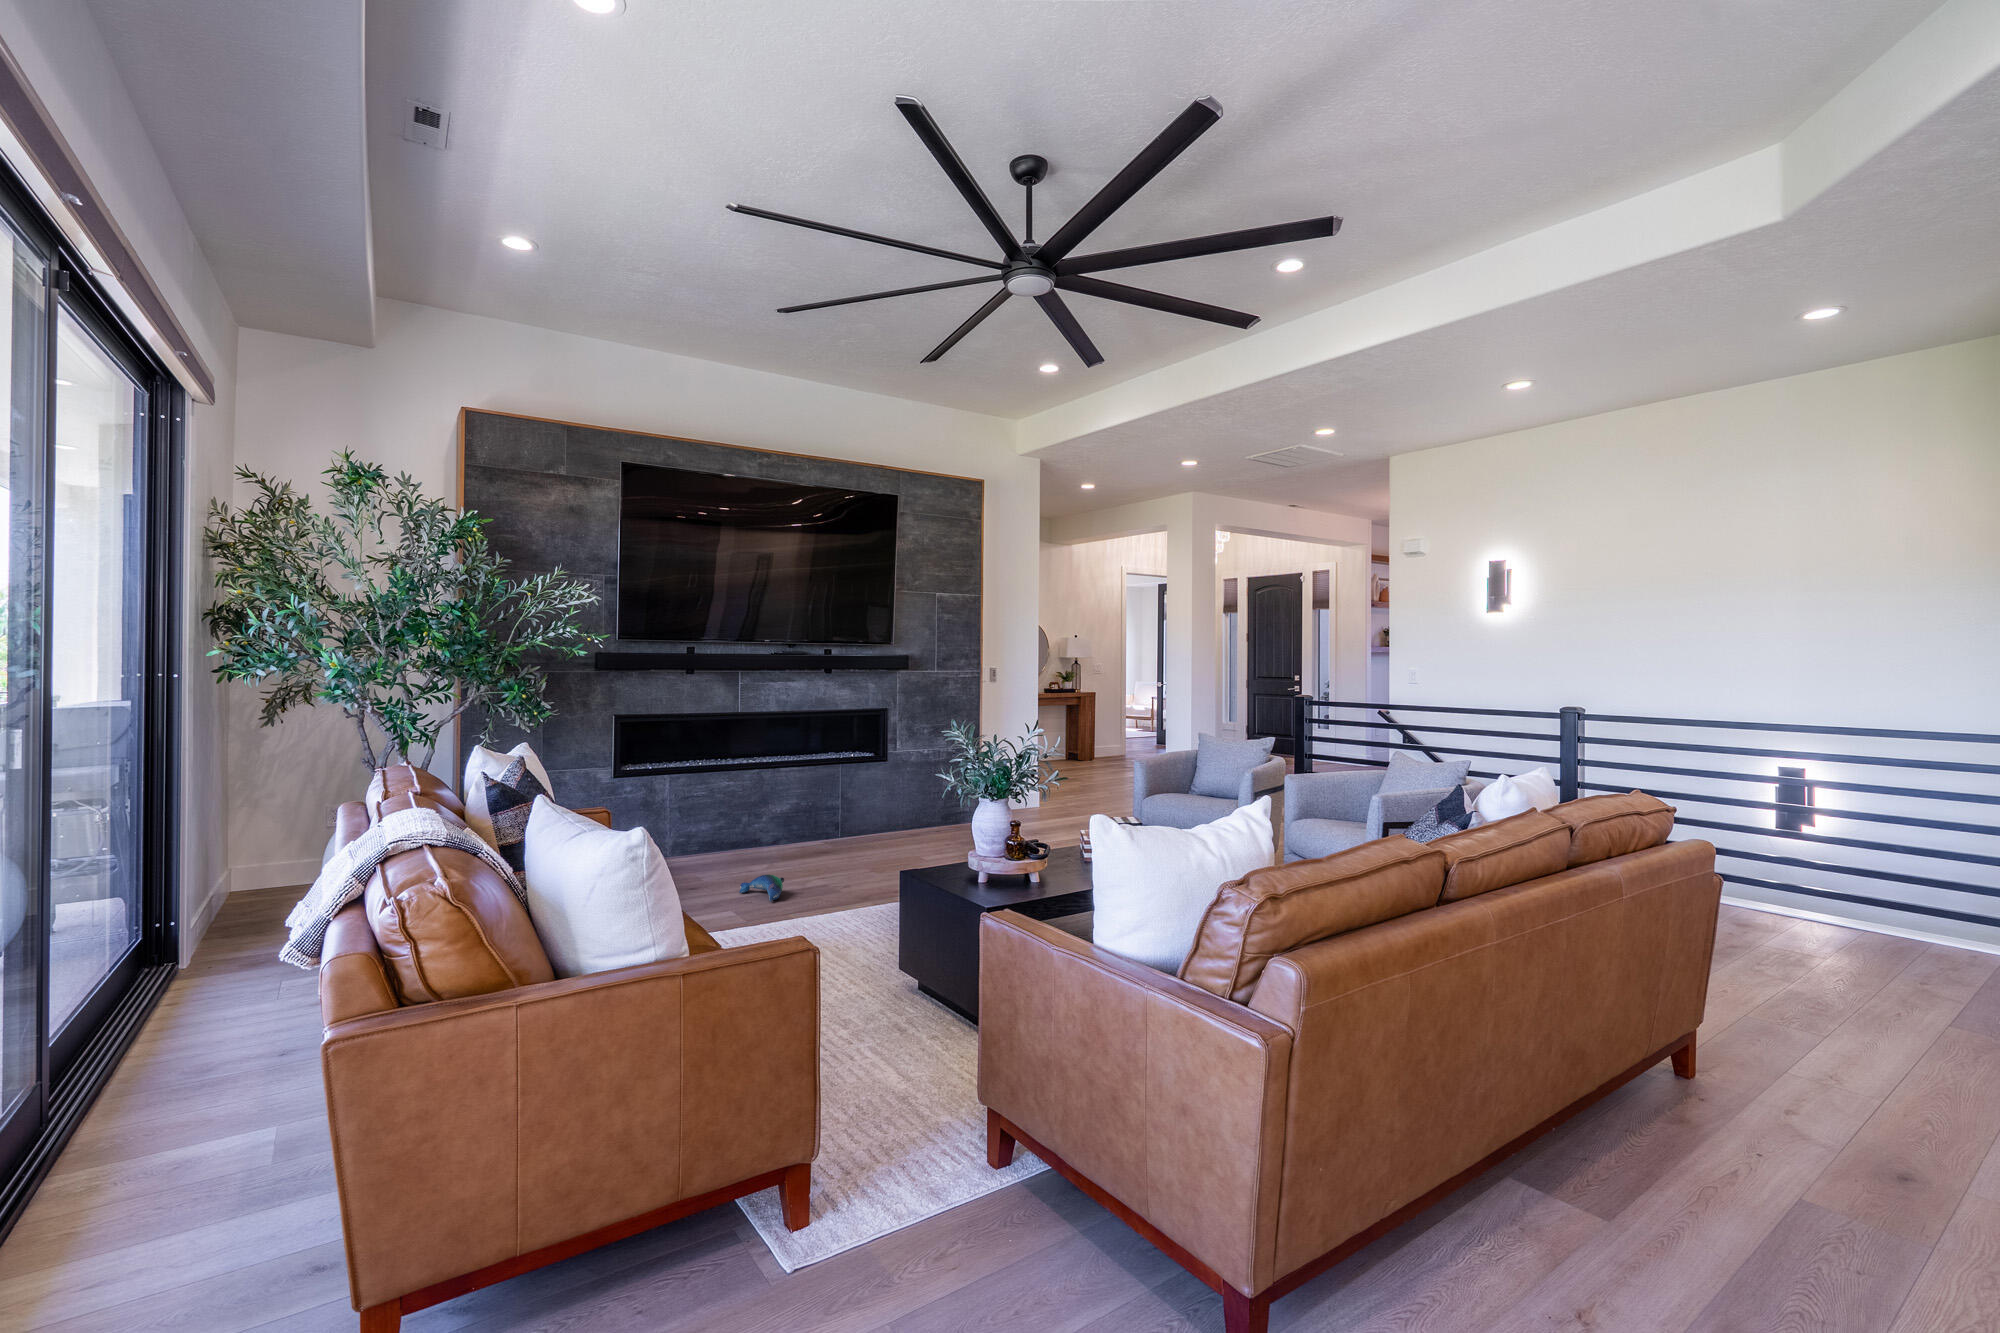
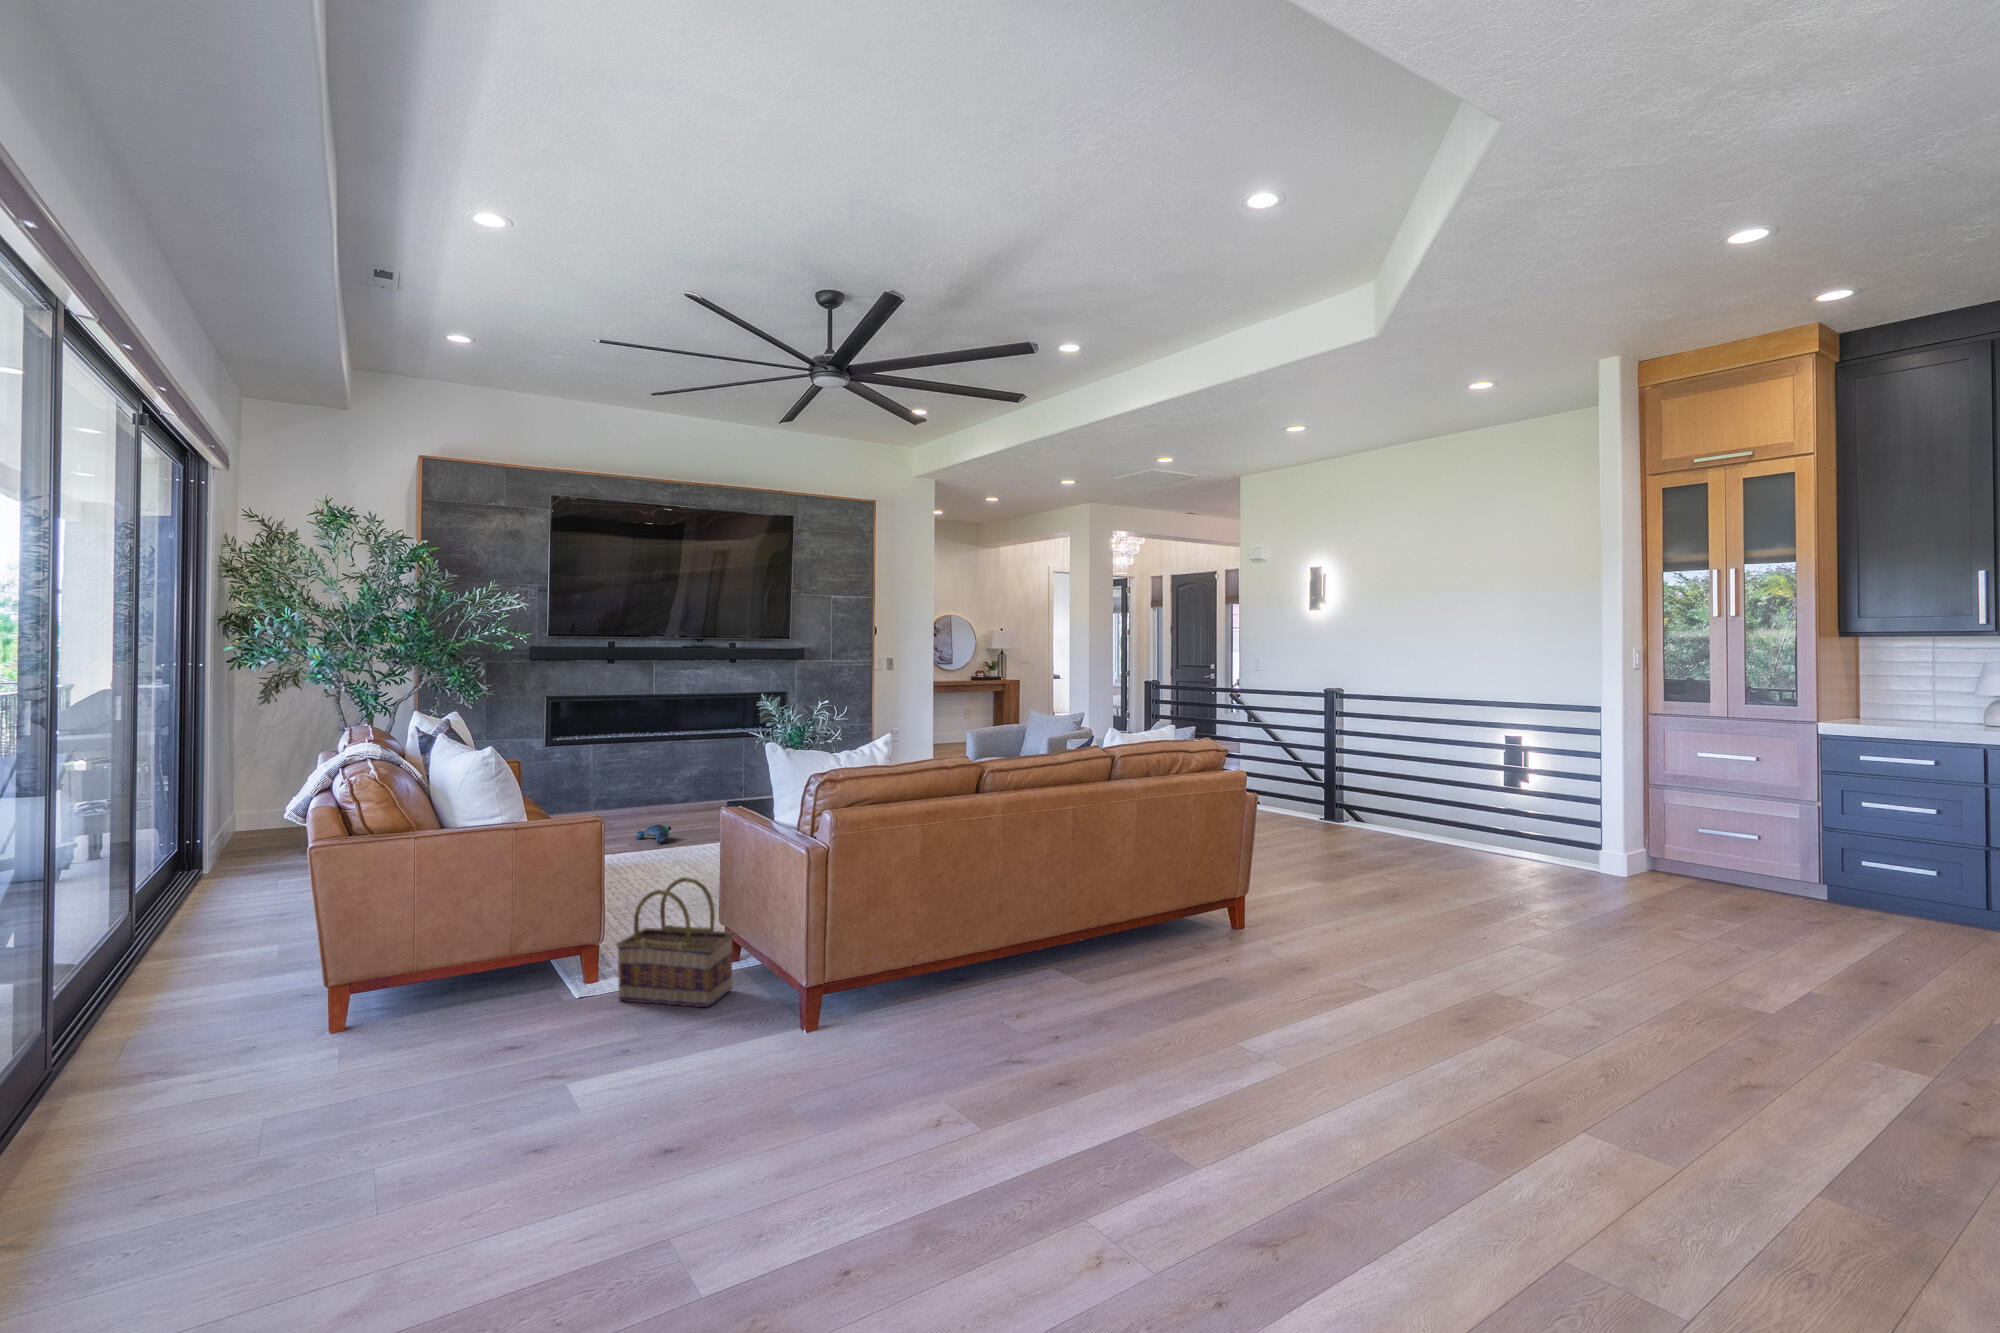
basket: none [865,1042,1050,1291] -> present [617,877,734,1007]

